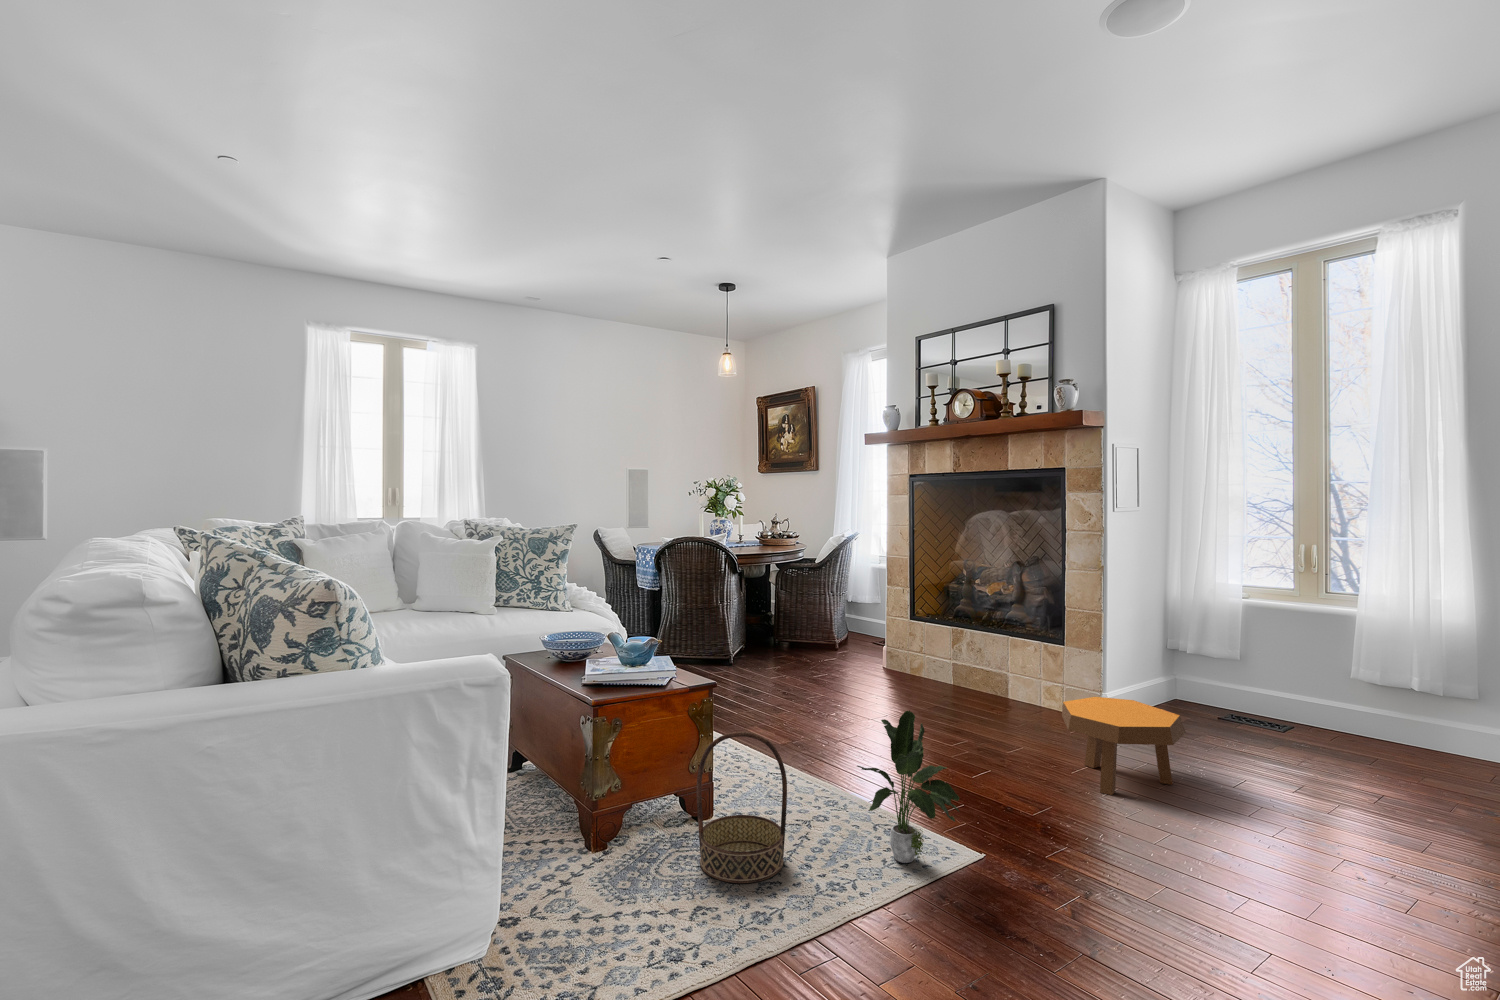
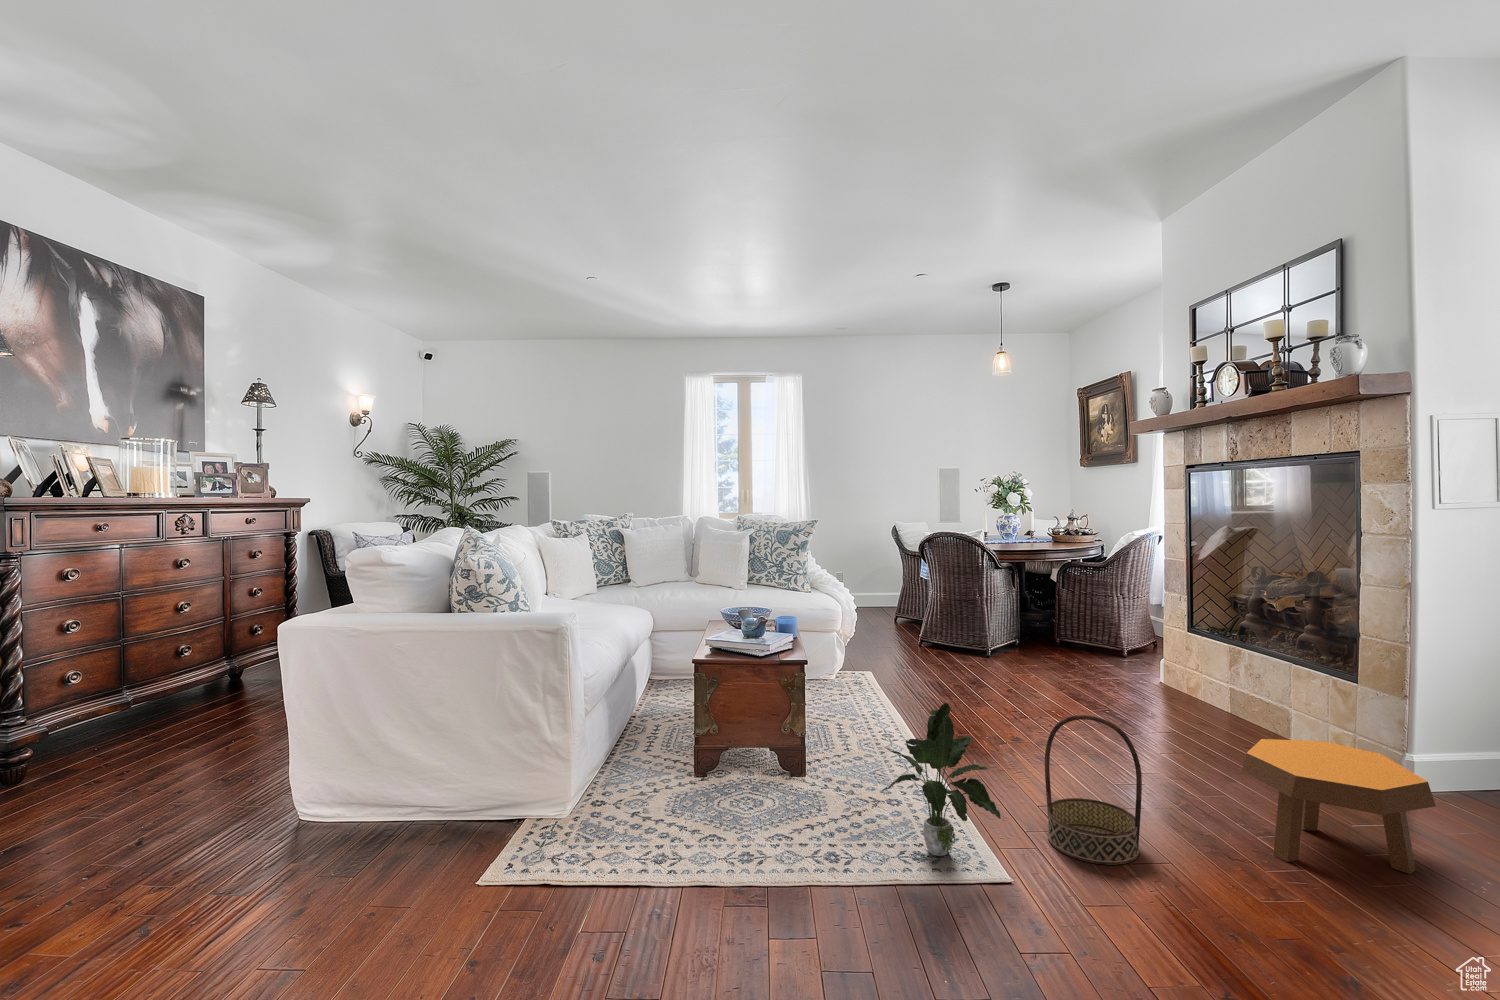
basket: present [697,732,787,883] -> present [1045,715,1142,865]

